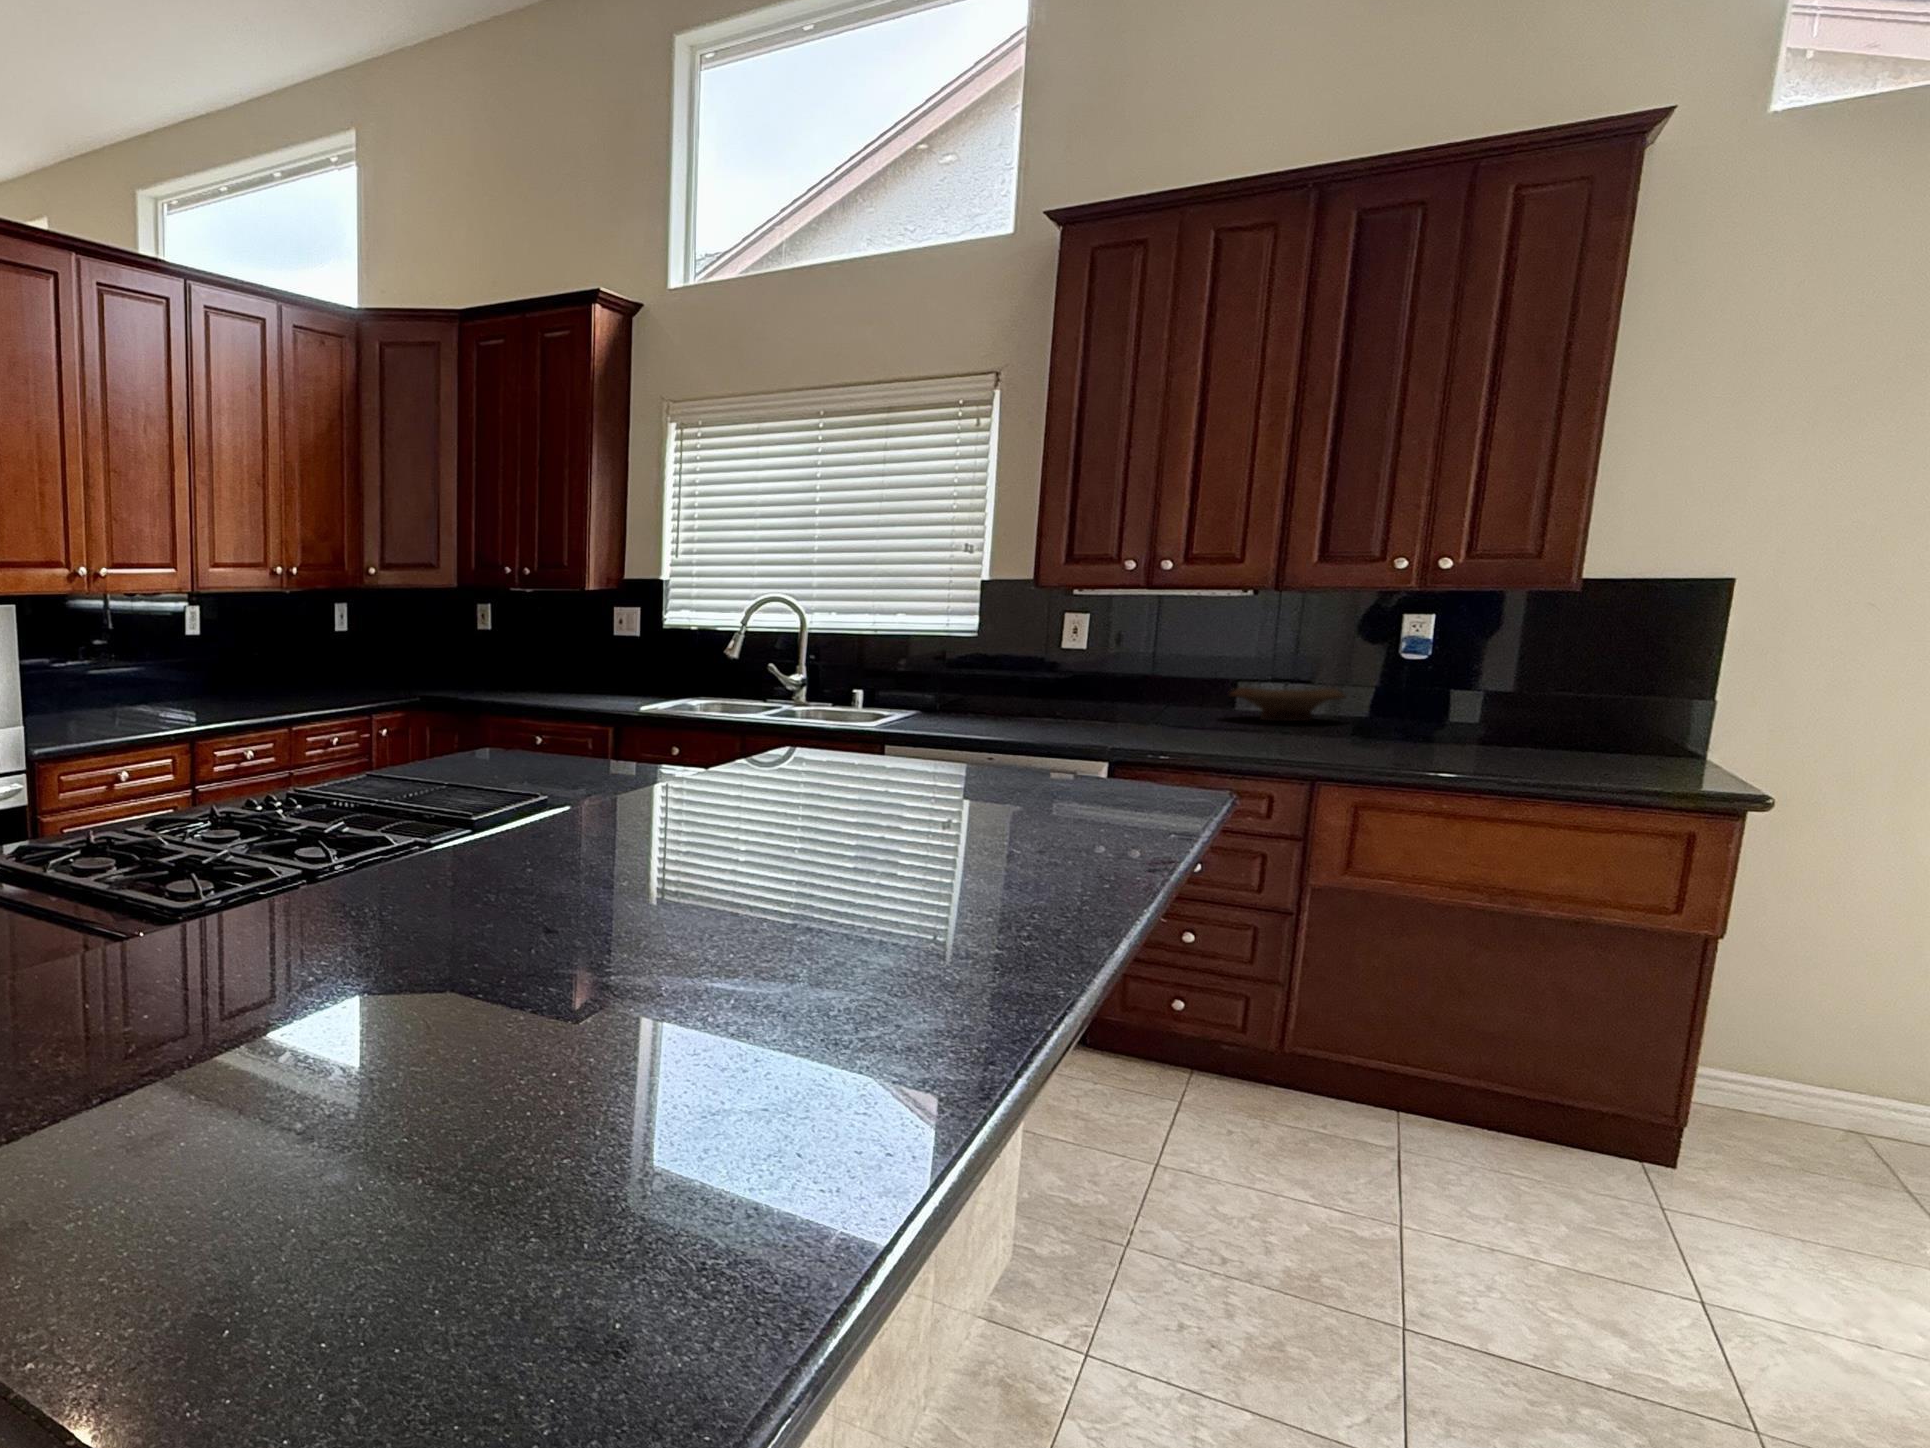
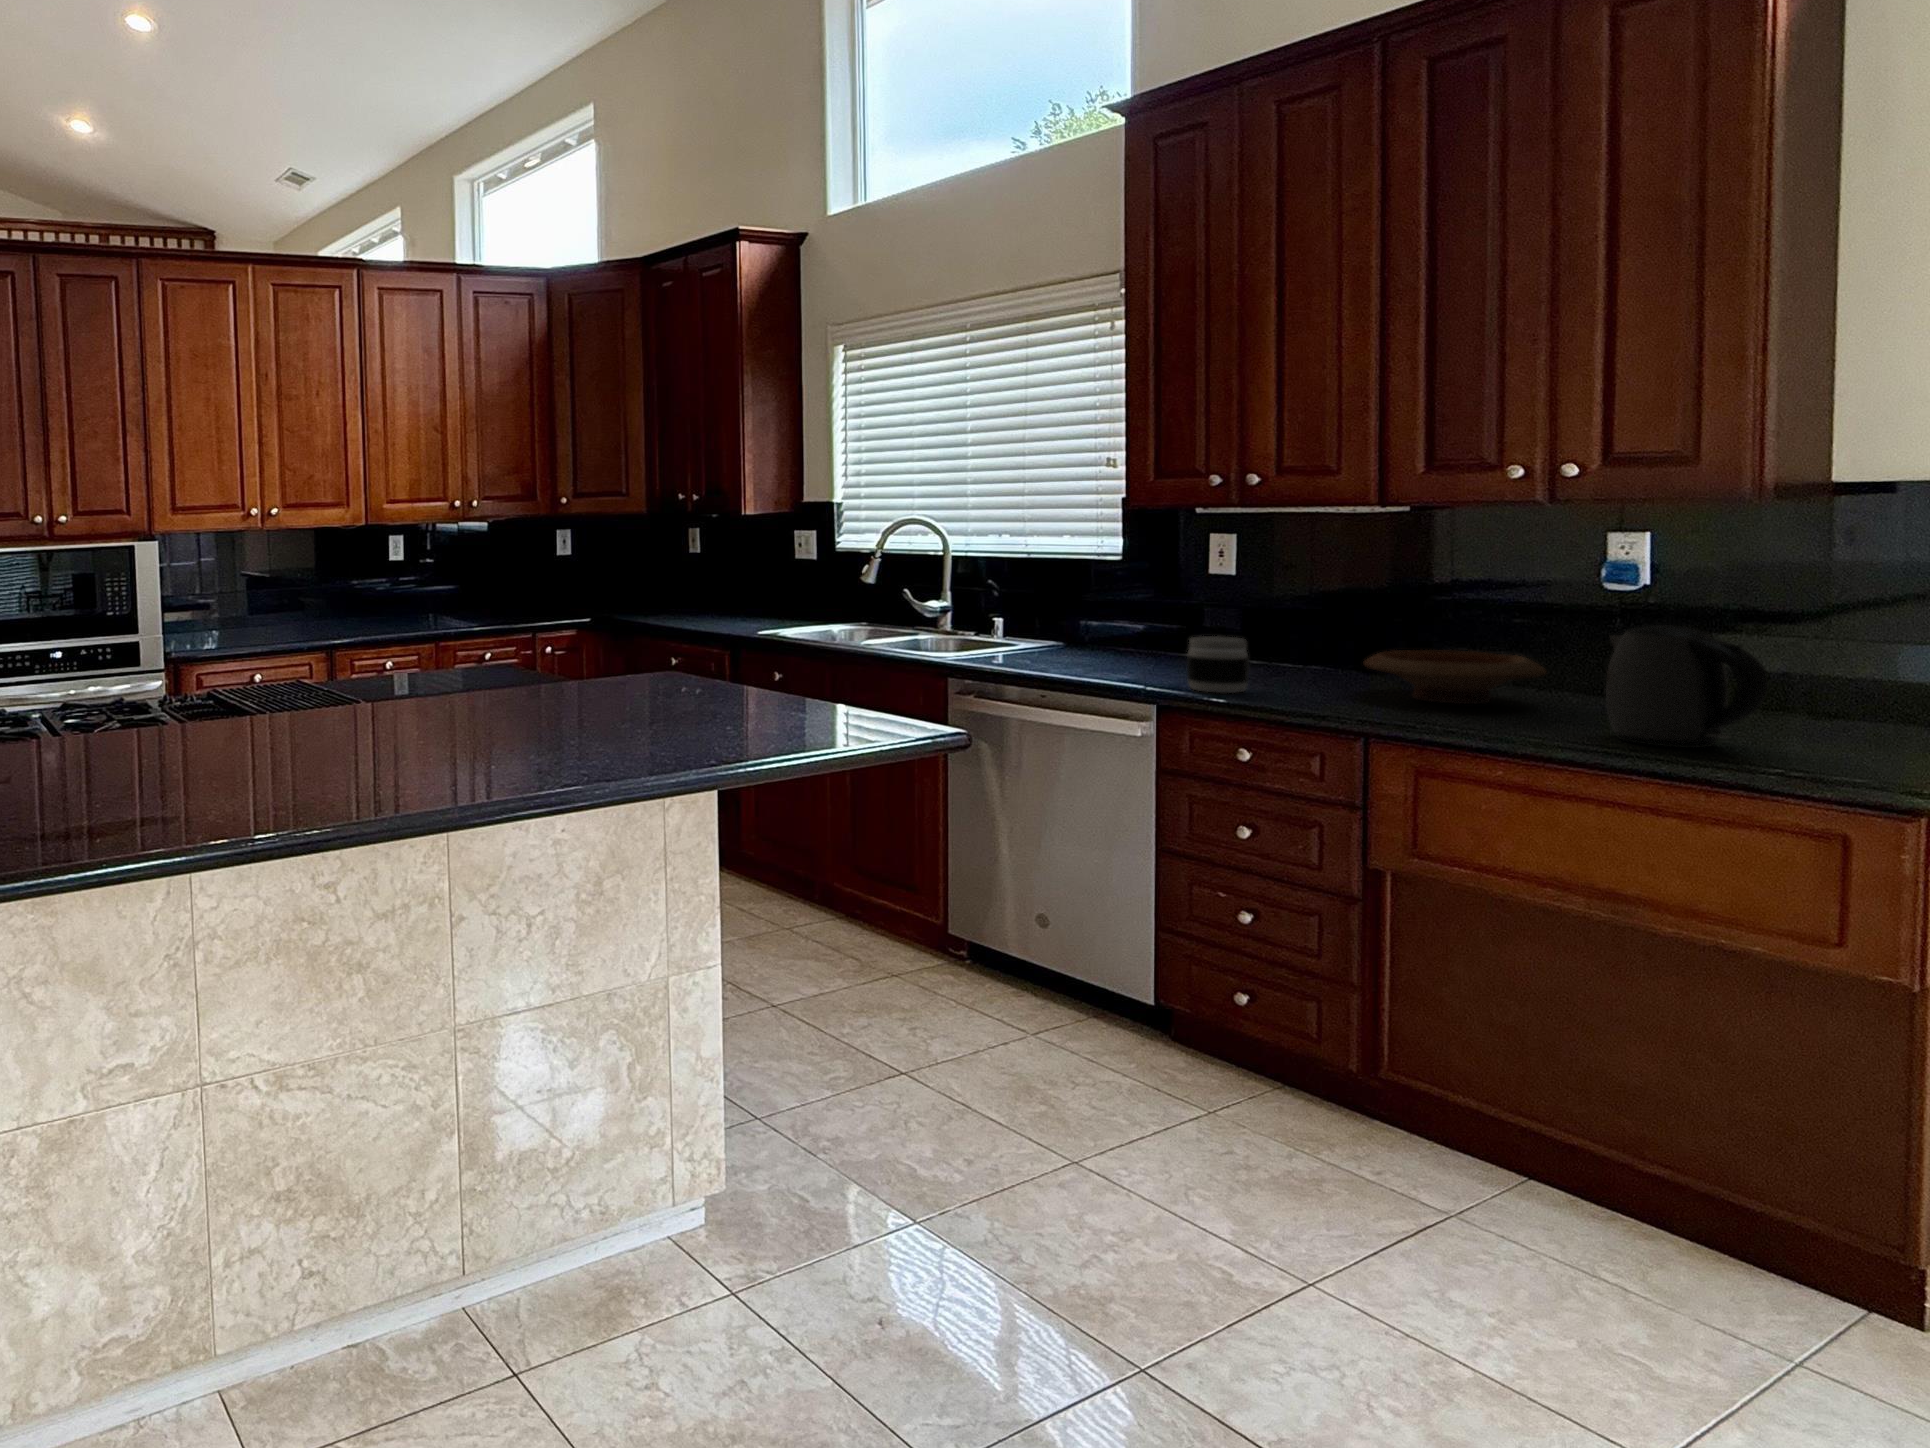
kettle: none [1429,650,1536,732] -> present [1606,625,1768,748]
jar: none [1120,680,1168,724] -> present [1187,636,1249,693]

